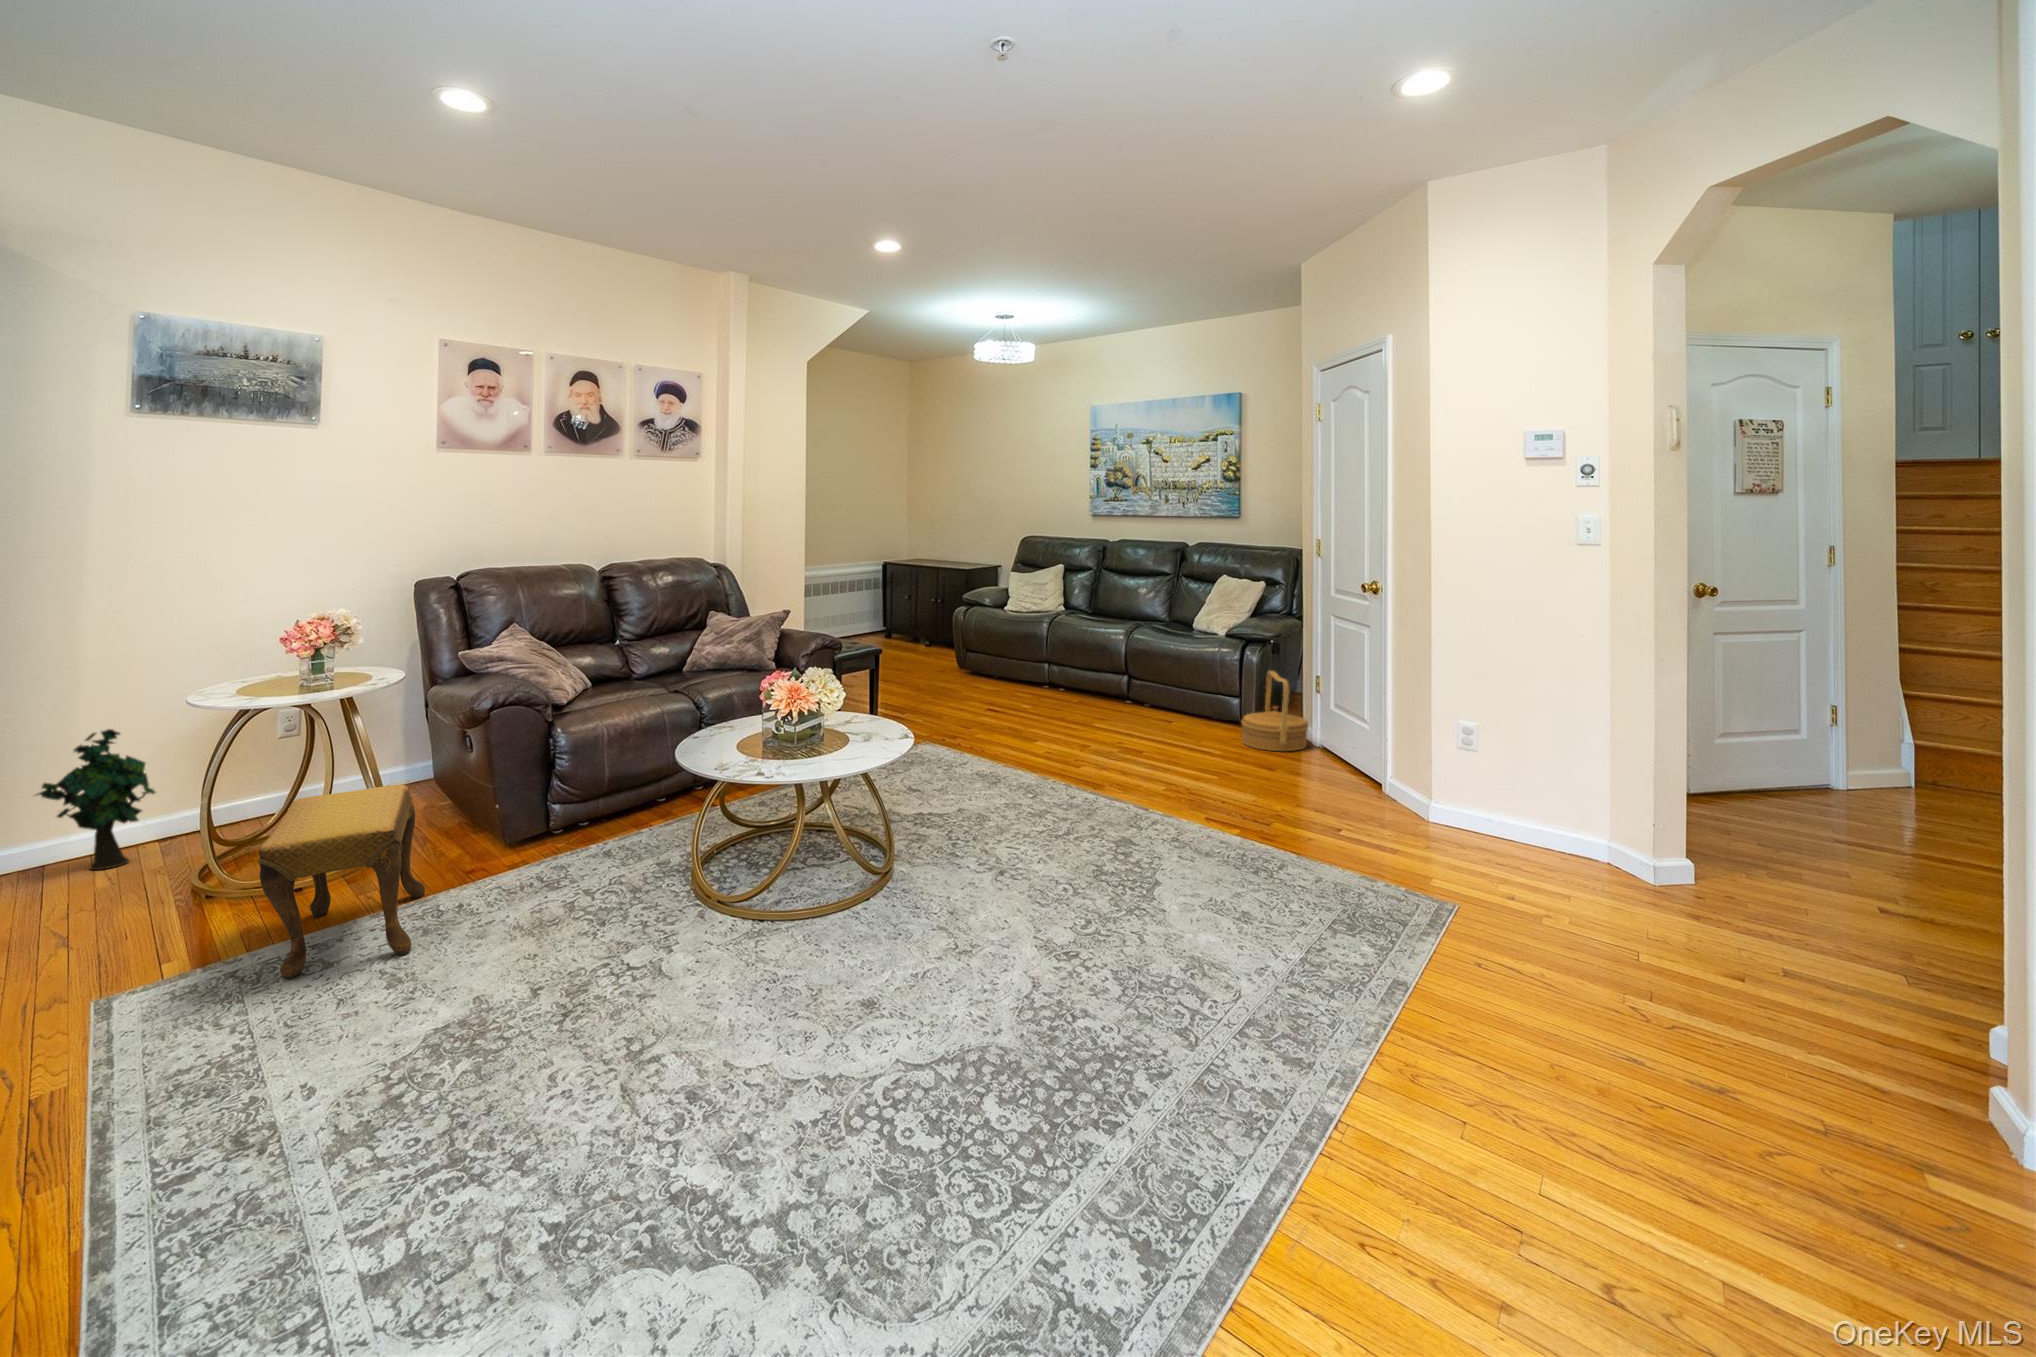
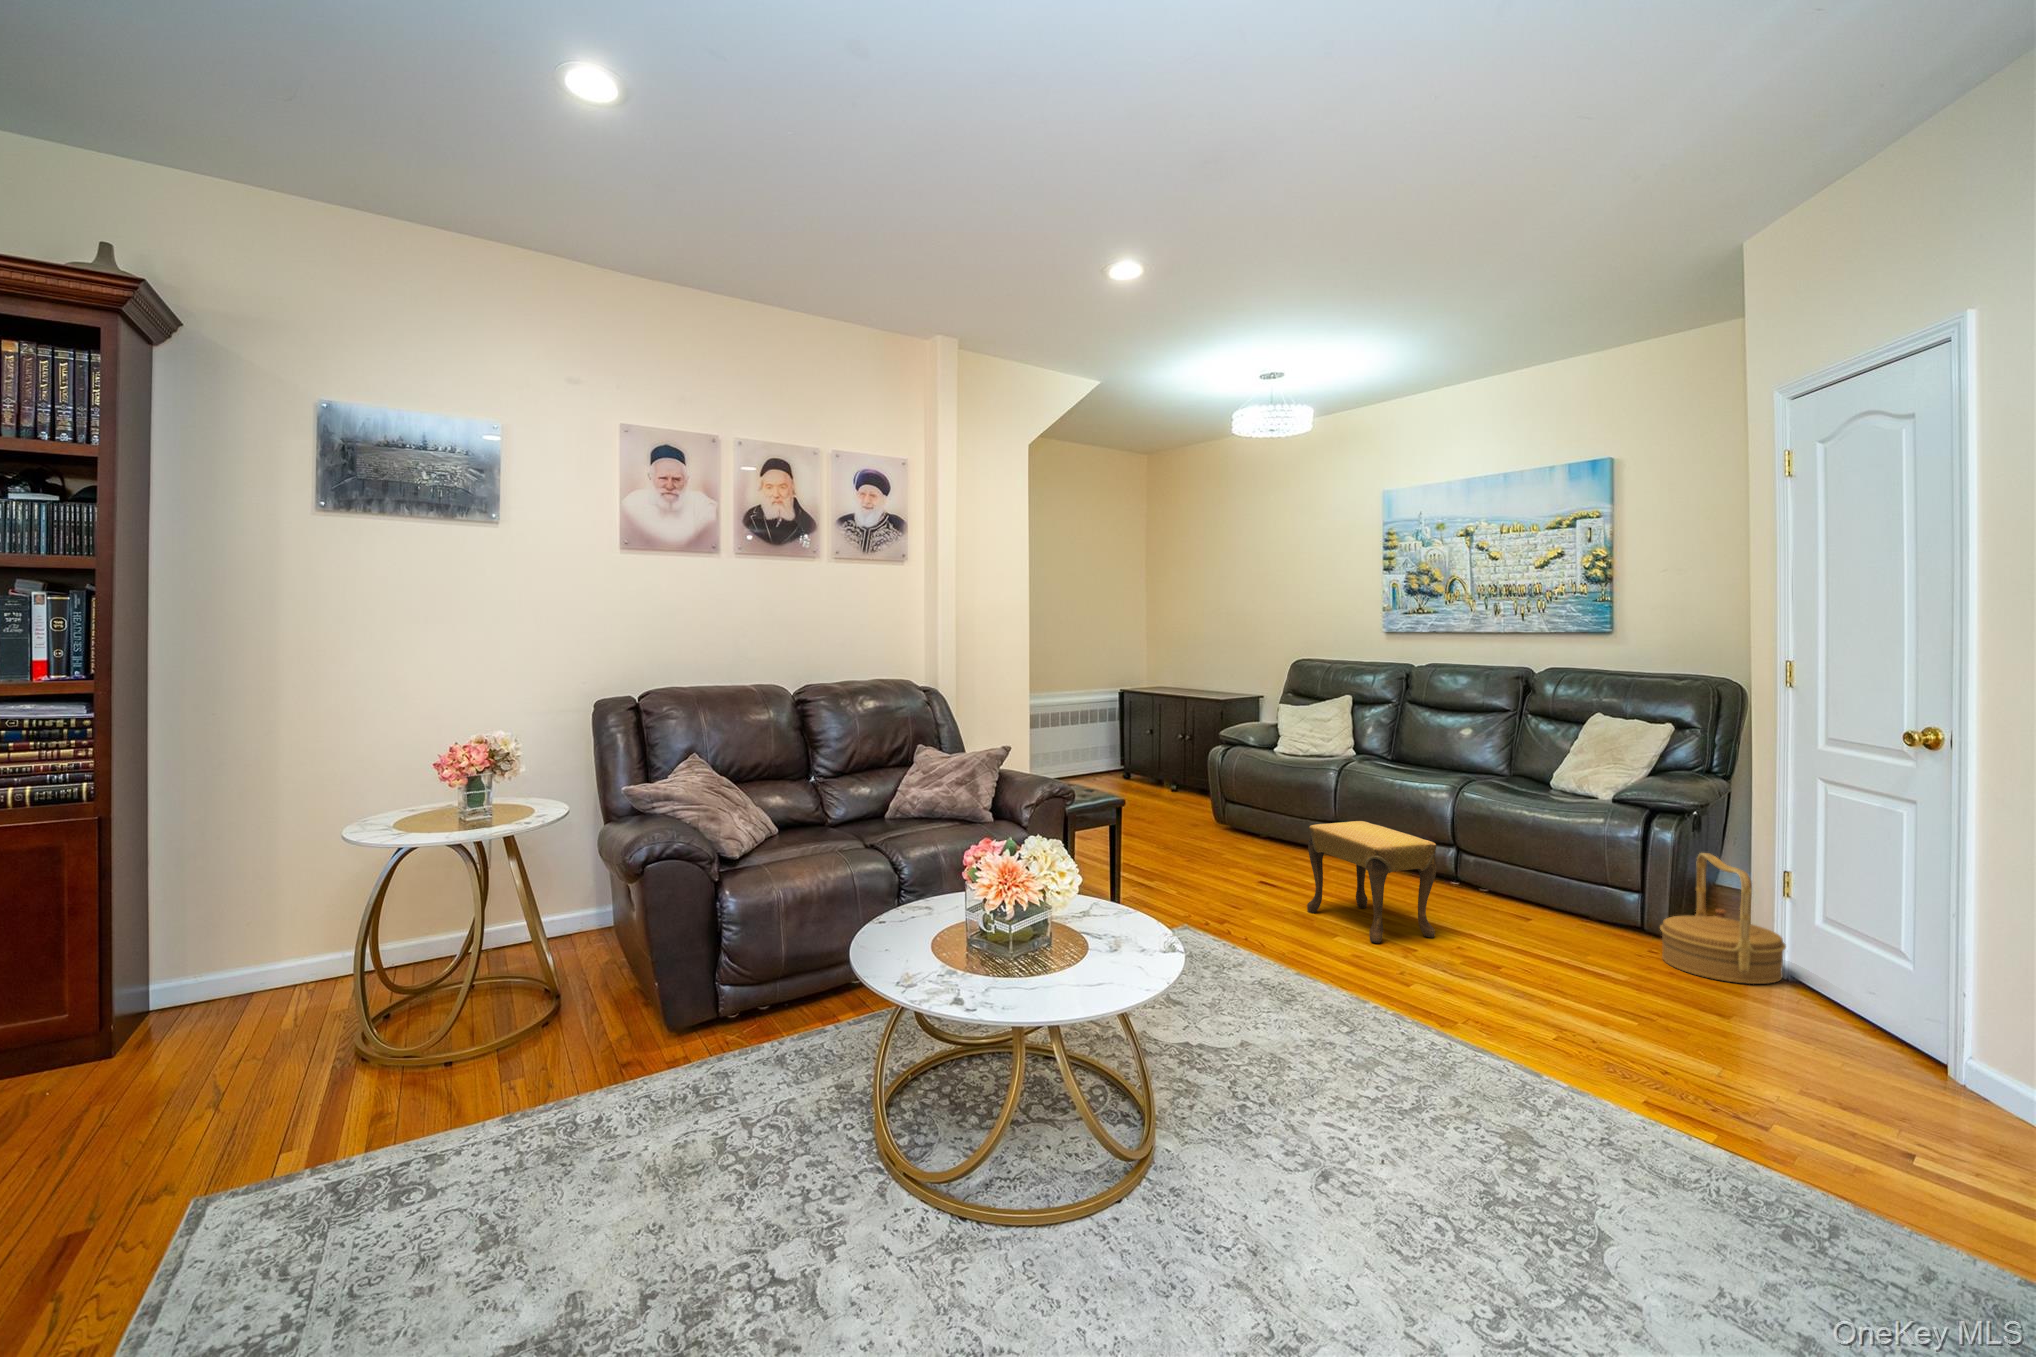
decorative plant: present [37,729,155,870] -> none [195,861,316,1023]
footstool: present [259,785,425,978] -> present [1307,821,1437,943]

